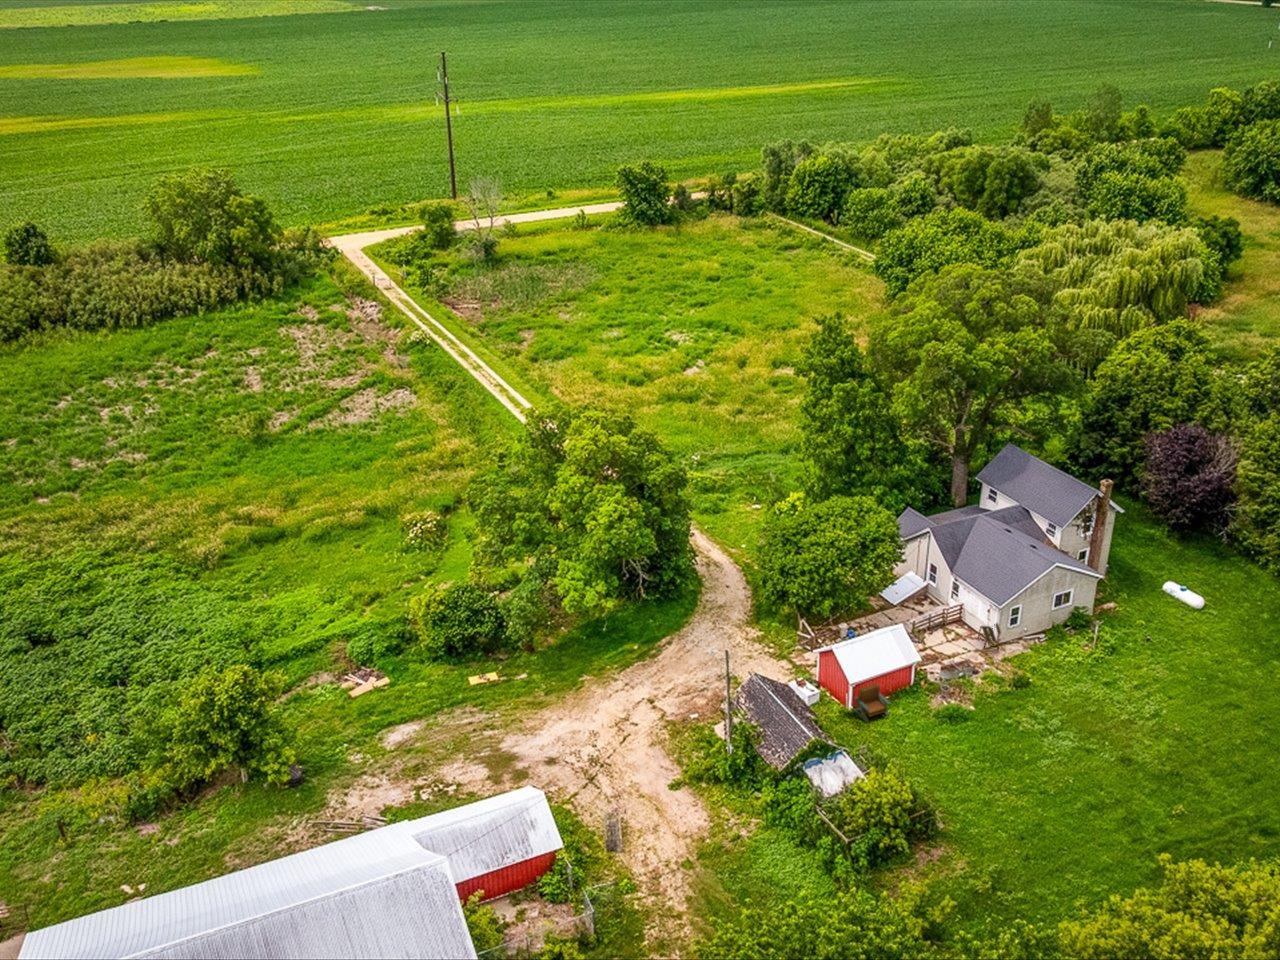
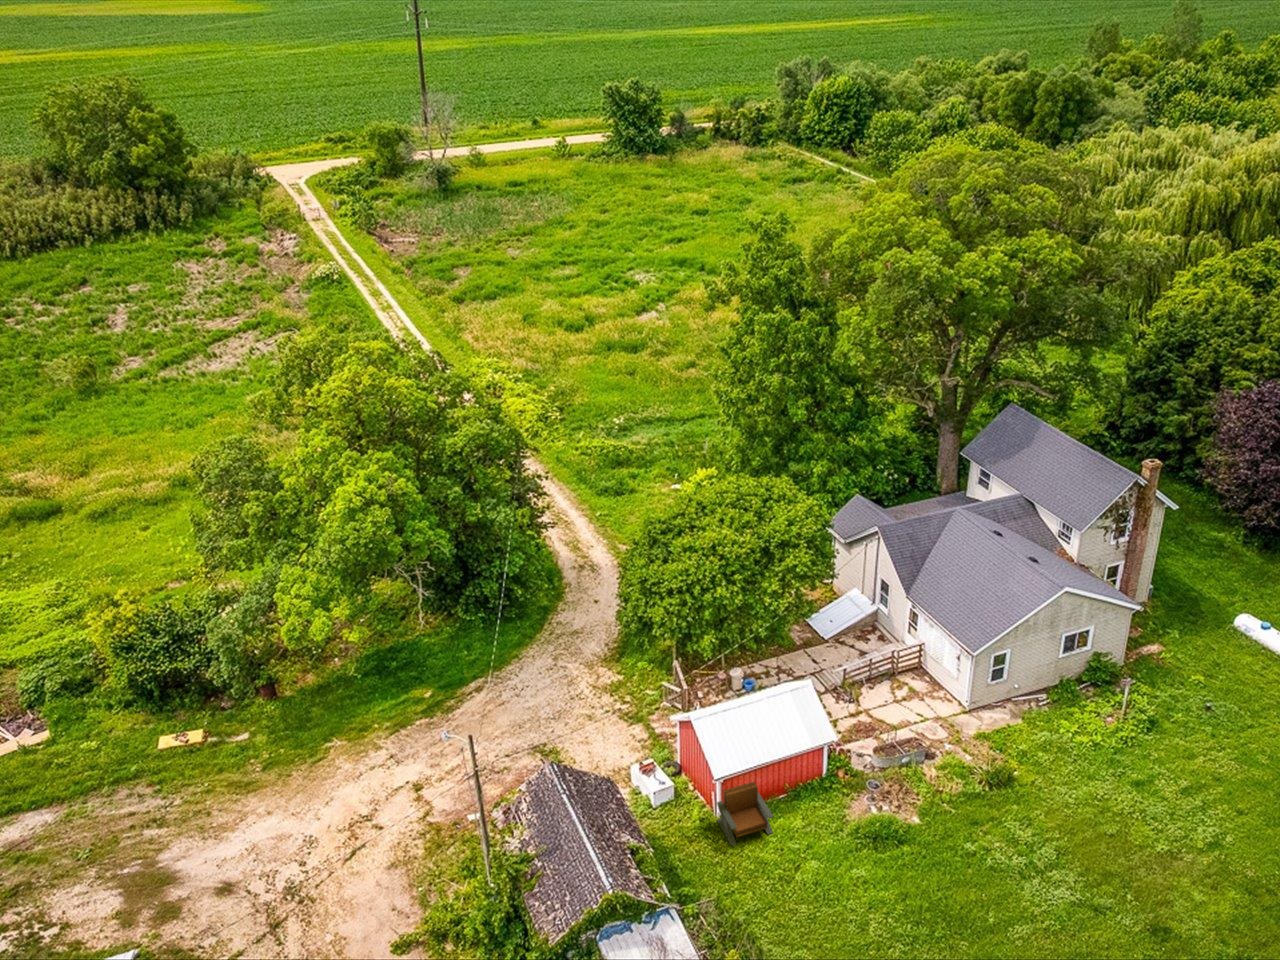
bench: present [977,623,1001,653] -> none [939,669,972,724]

